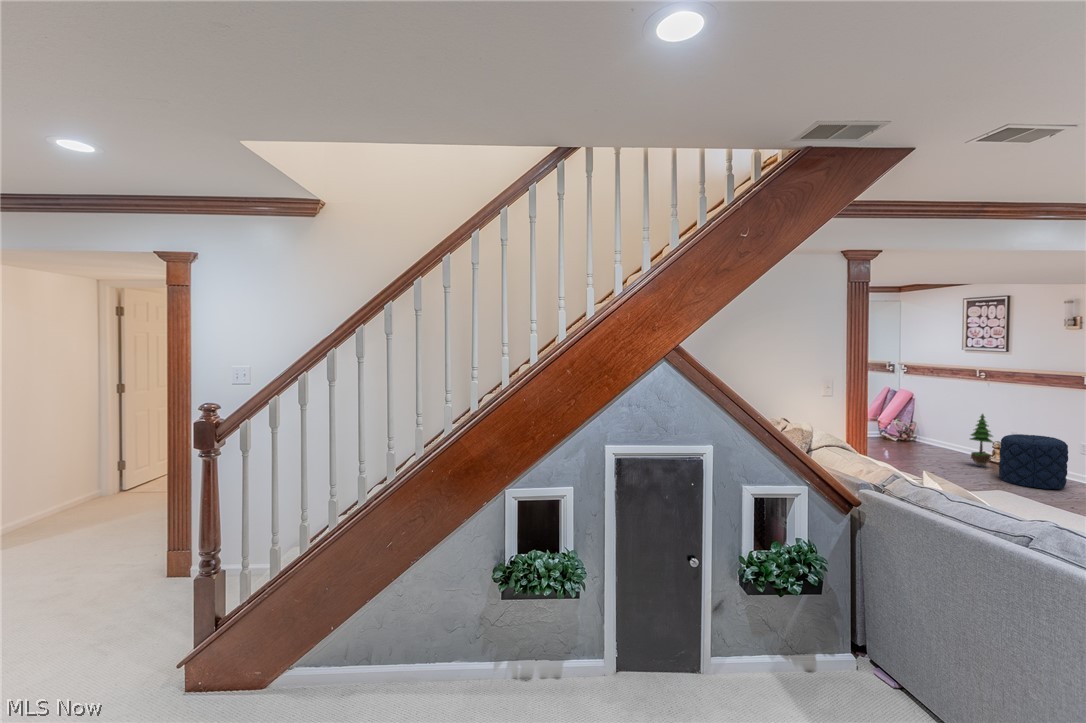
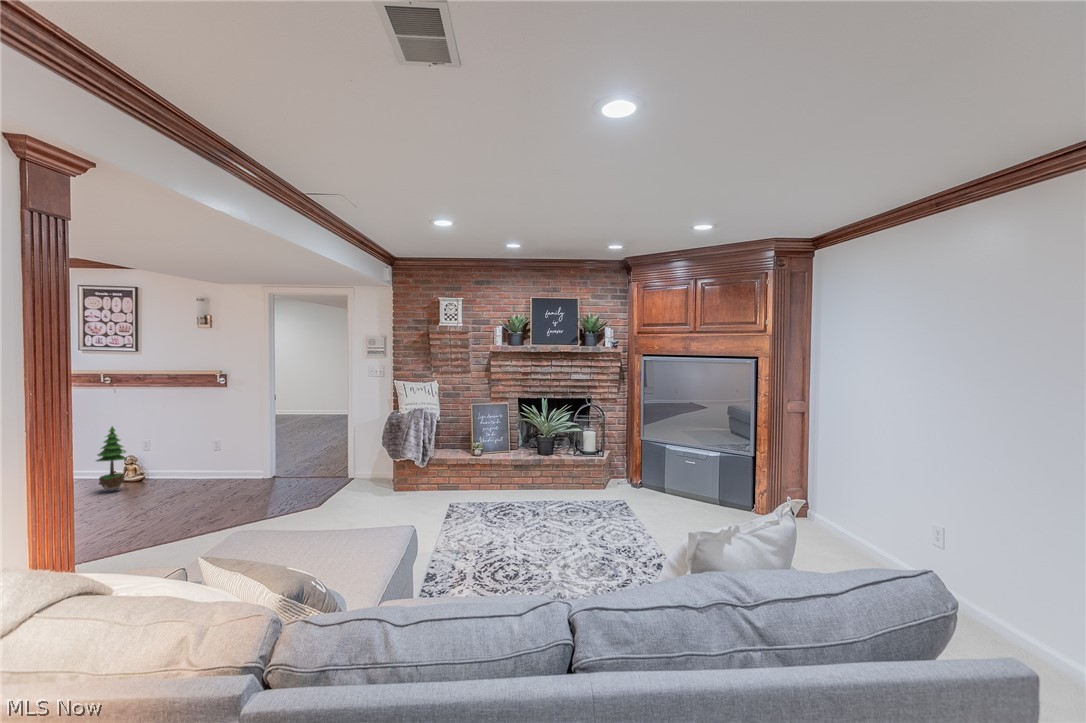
pouf: present [999,434,1068,489] -> none [138,440,209,502]

